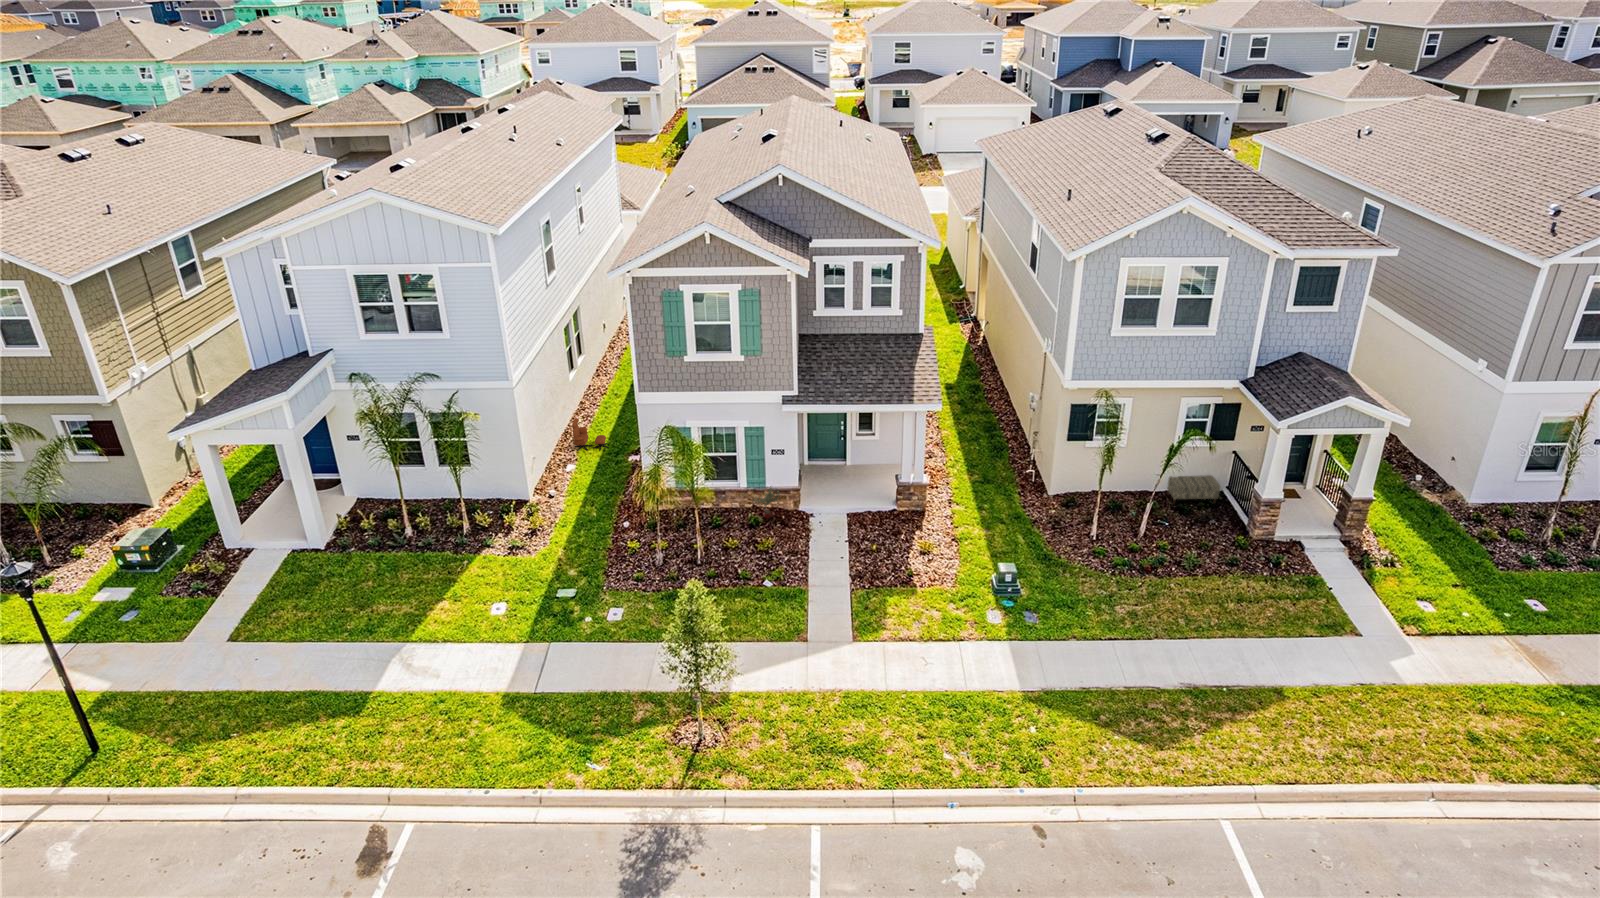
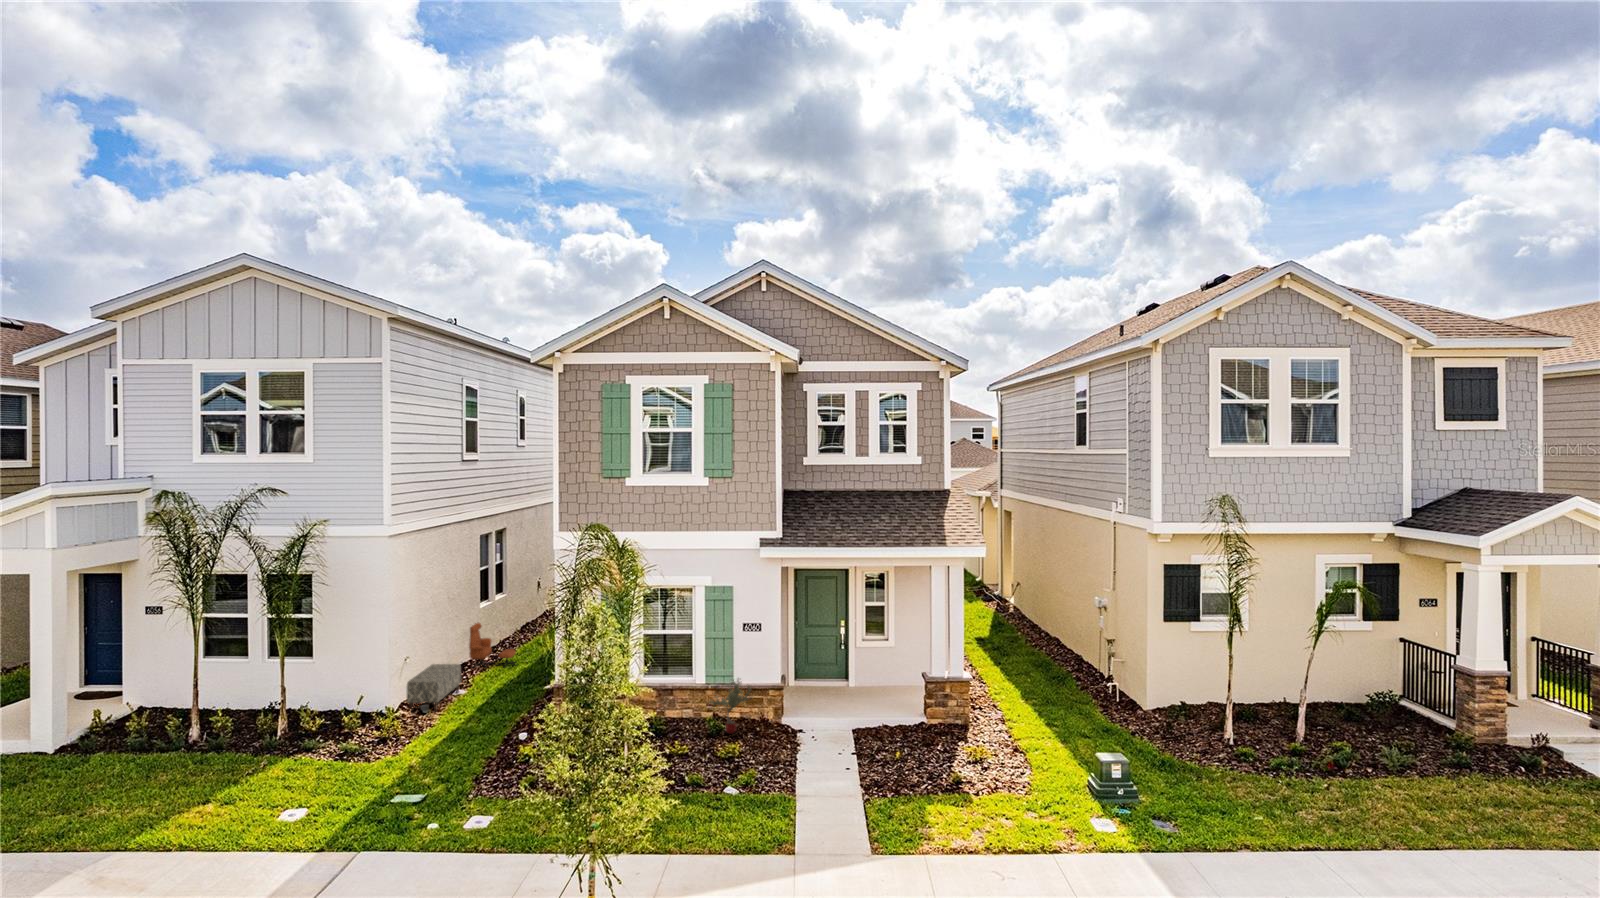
bench: present [1167,475,1220,504] -> present [407,664,461,711]

